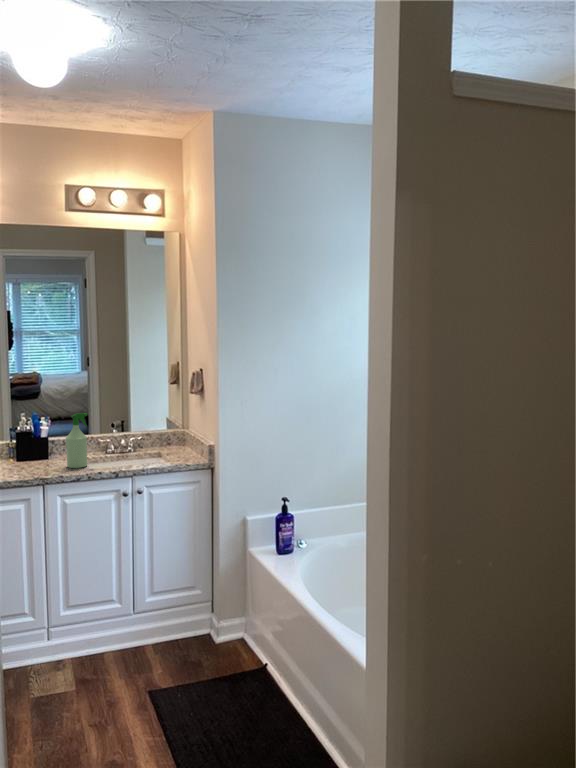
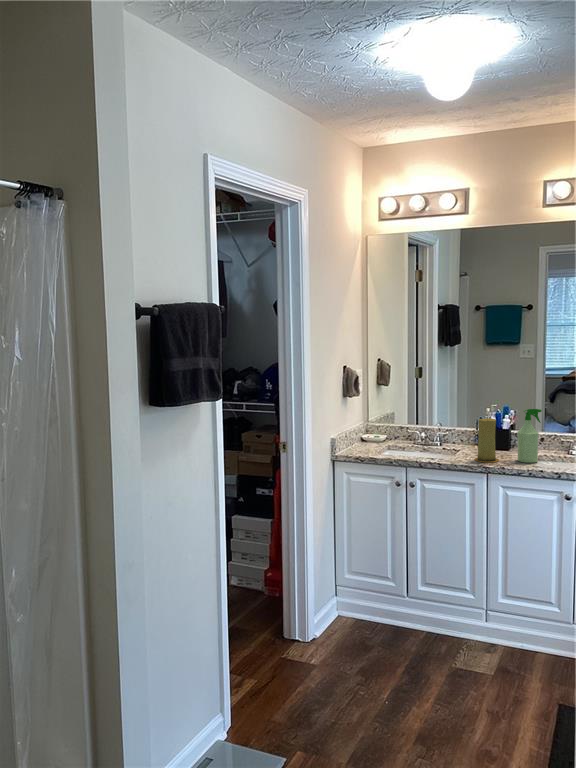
candle: none [24,427,51,475] -> present [474,418,499,462]

